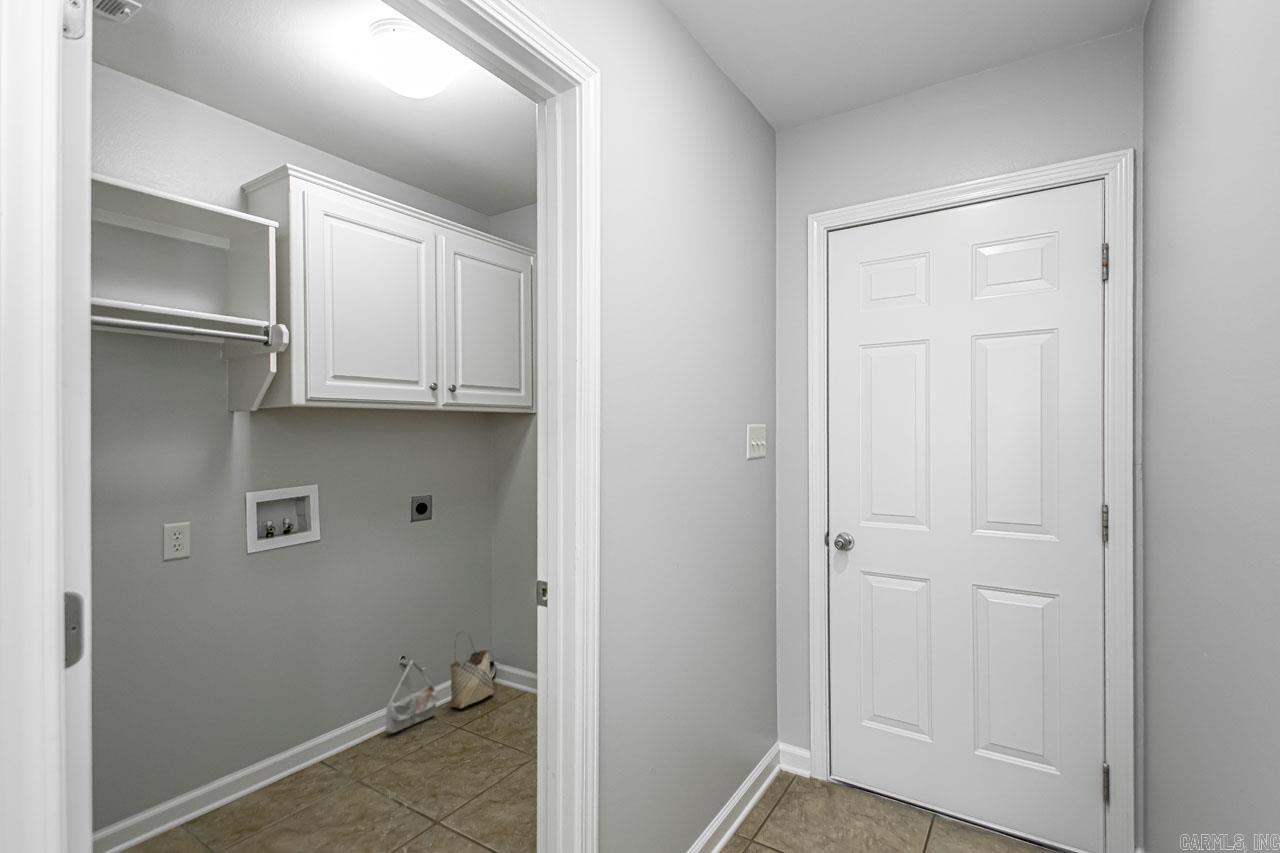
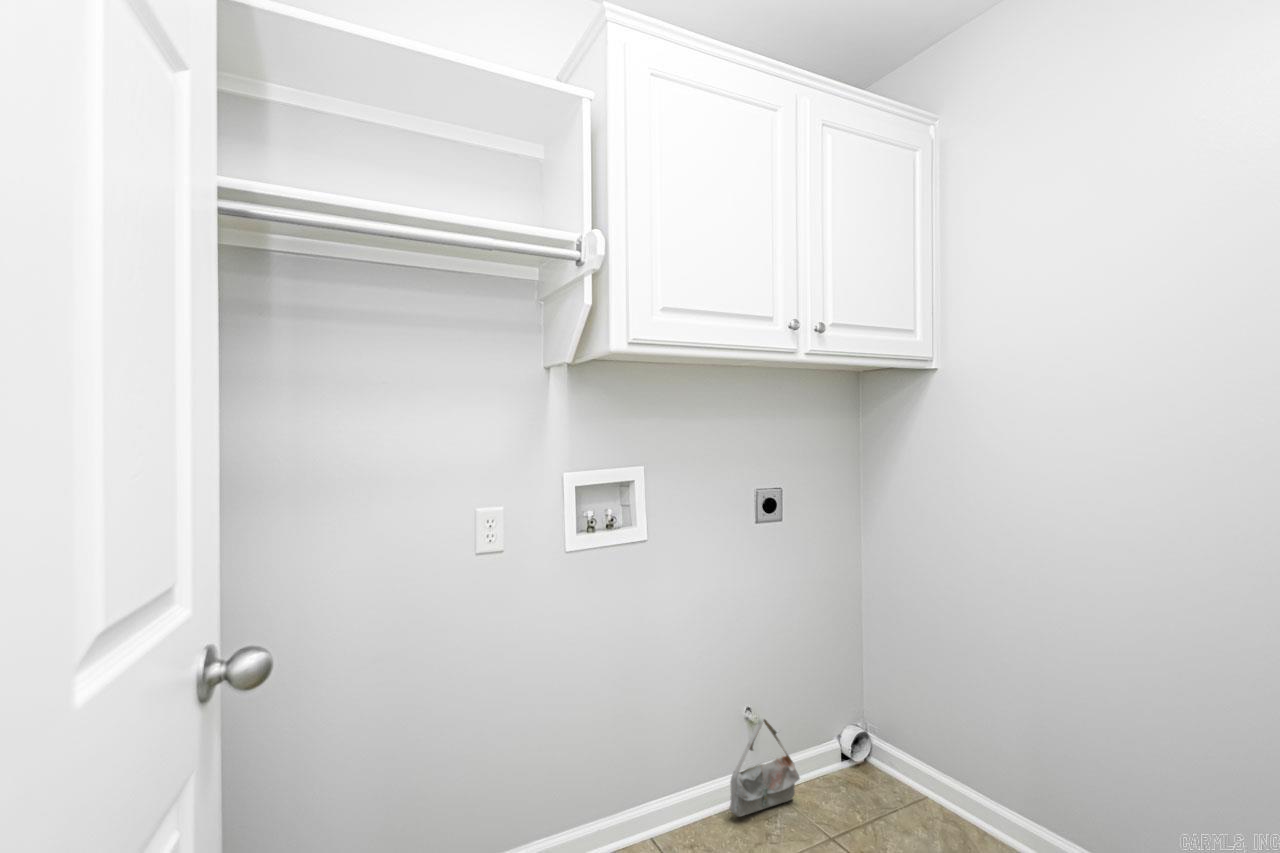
woven basket: present [450,633,494,708] -> none [812,682,874,798]

